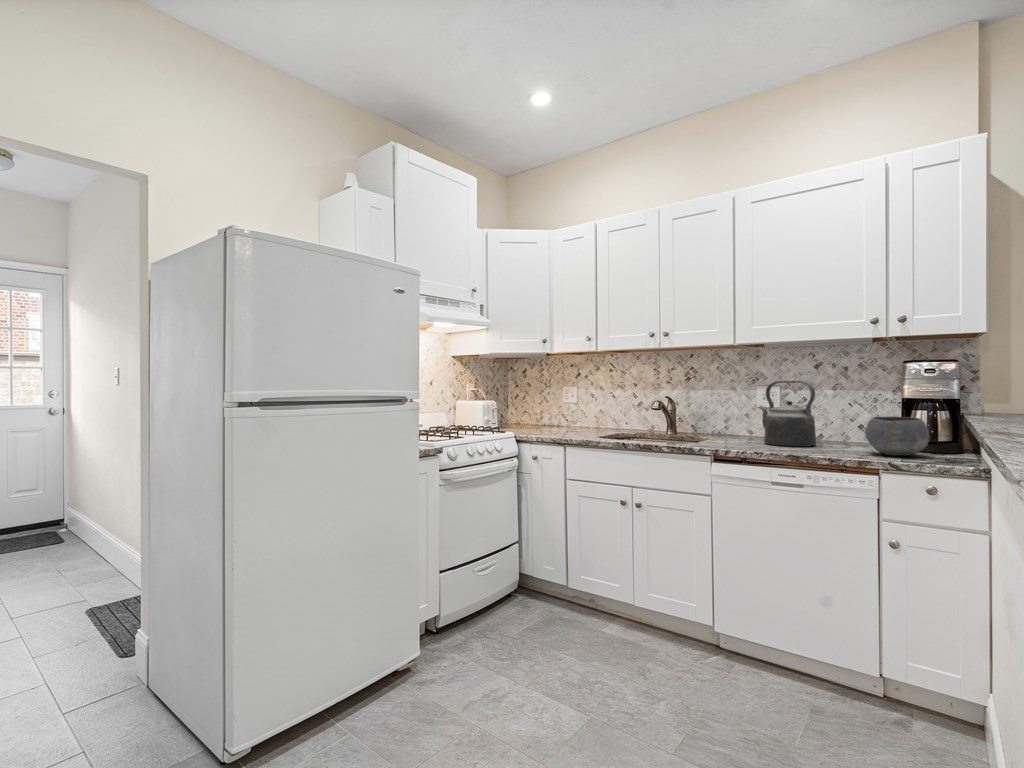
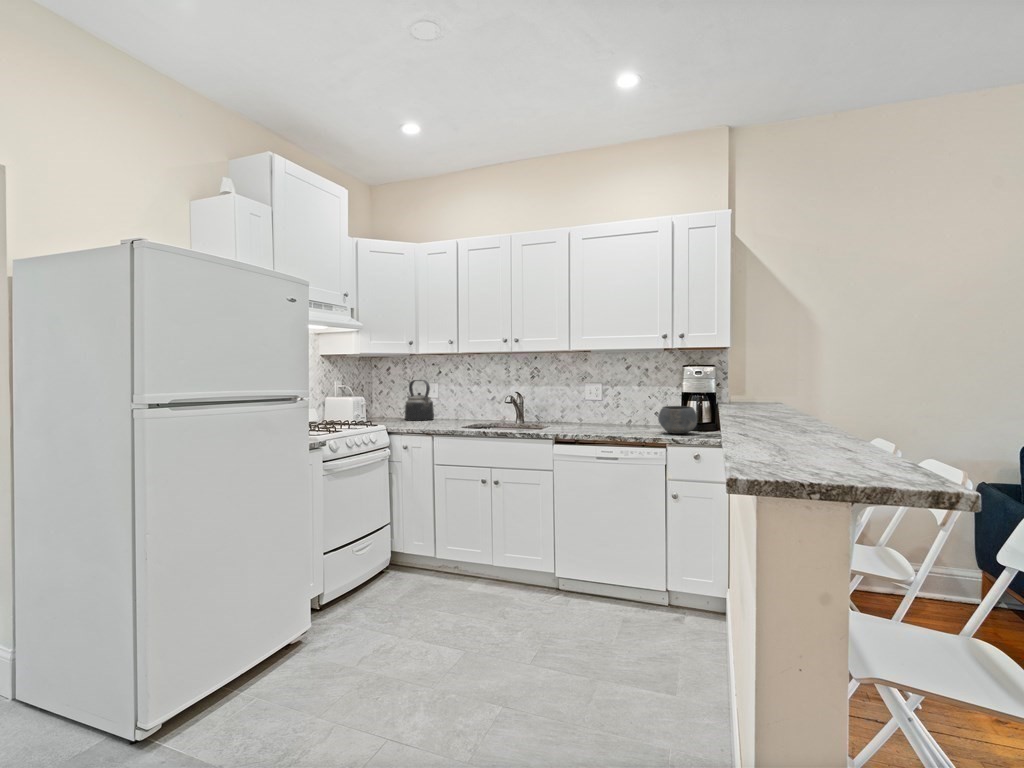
kettle: present [759,381,816,447] -> present [405,380,434,421]

